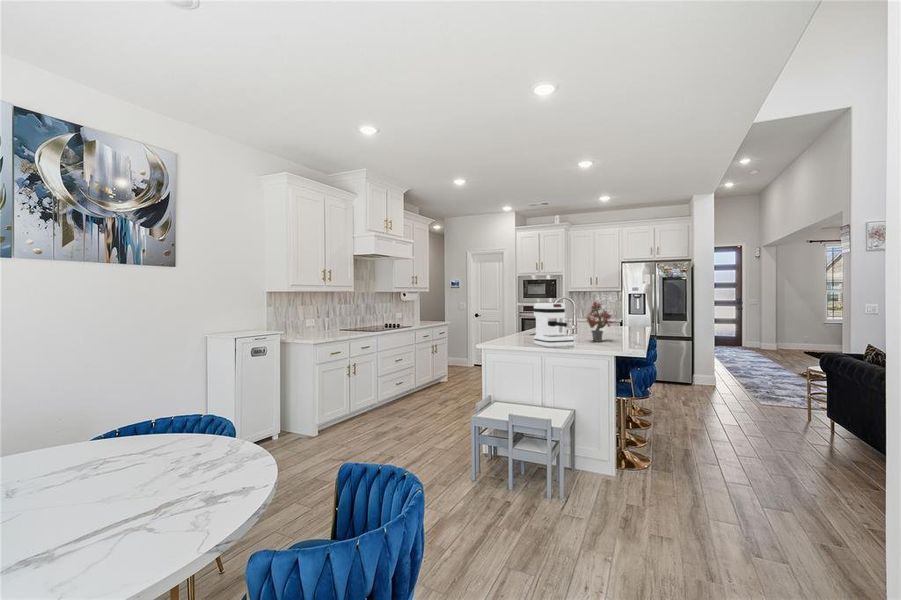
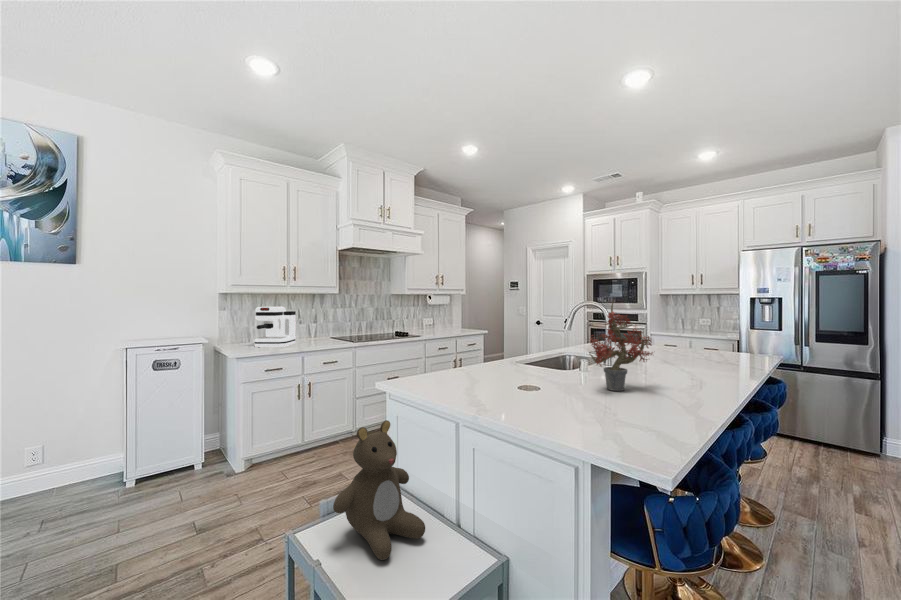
coffee maker: present [534,303,574,347] -> present [254,307,296,348]
teddy bear: none [508,355,545,411] -> present [333,420,425,560]

